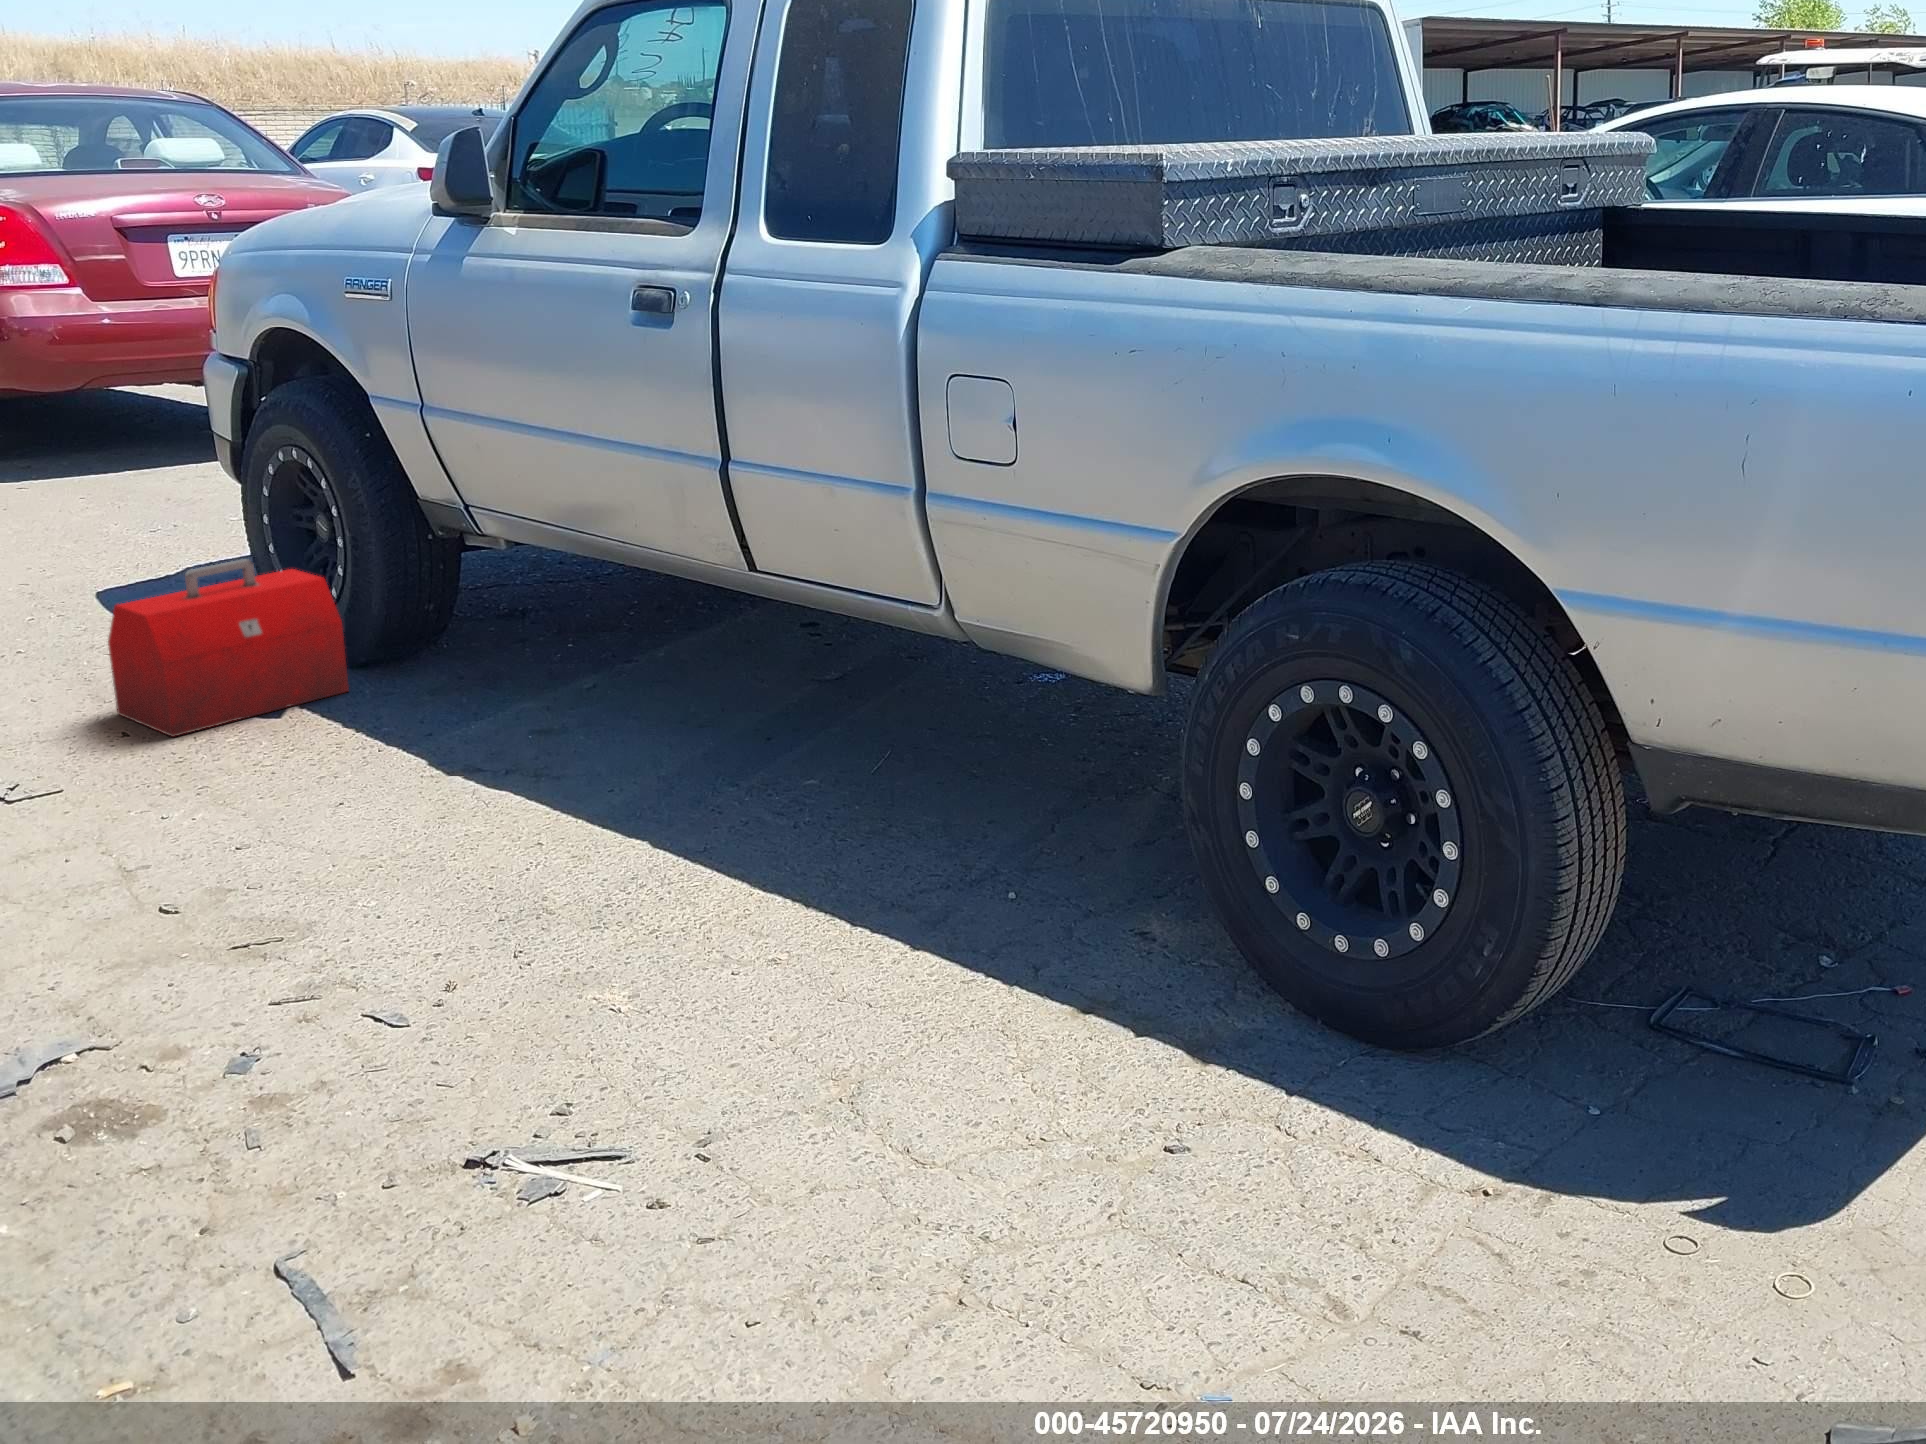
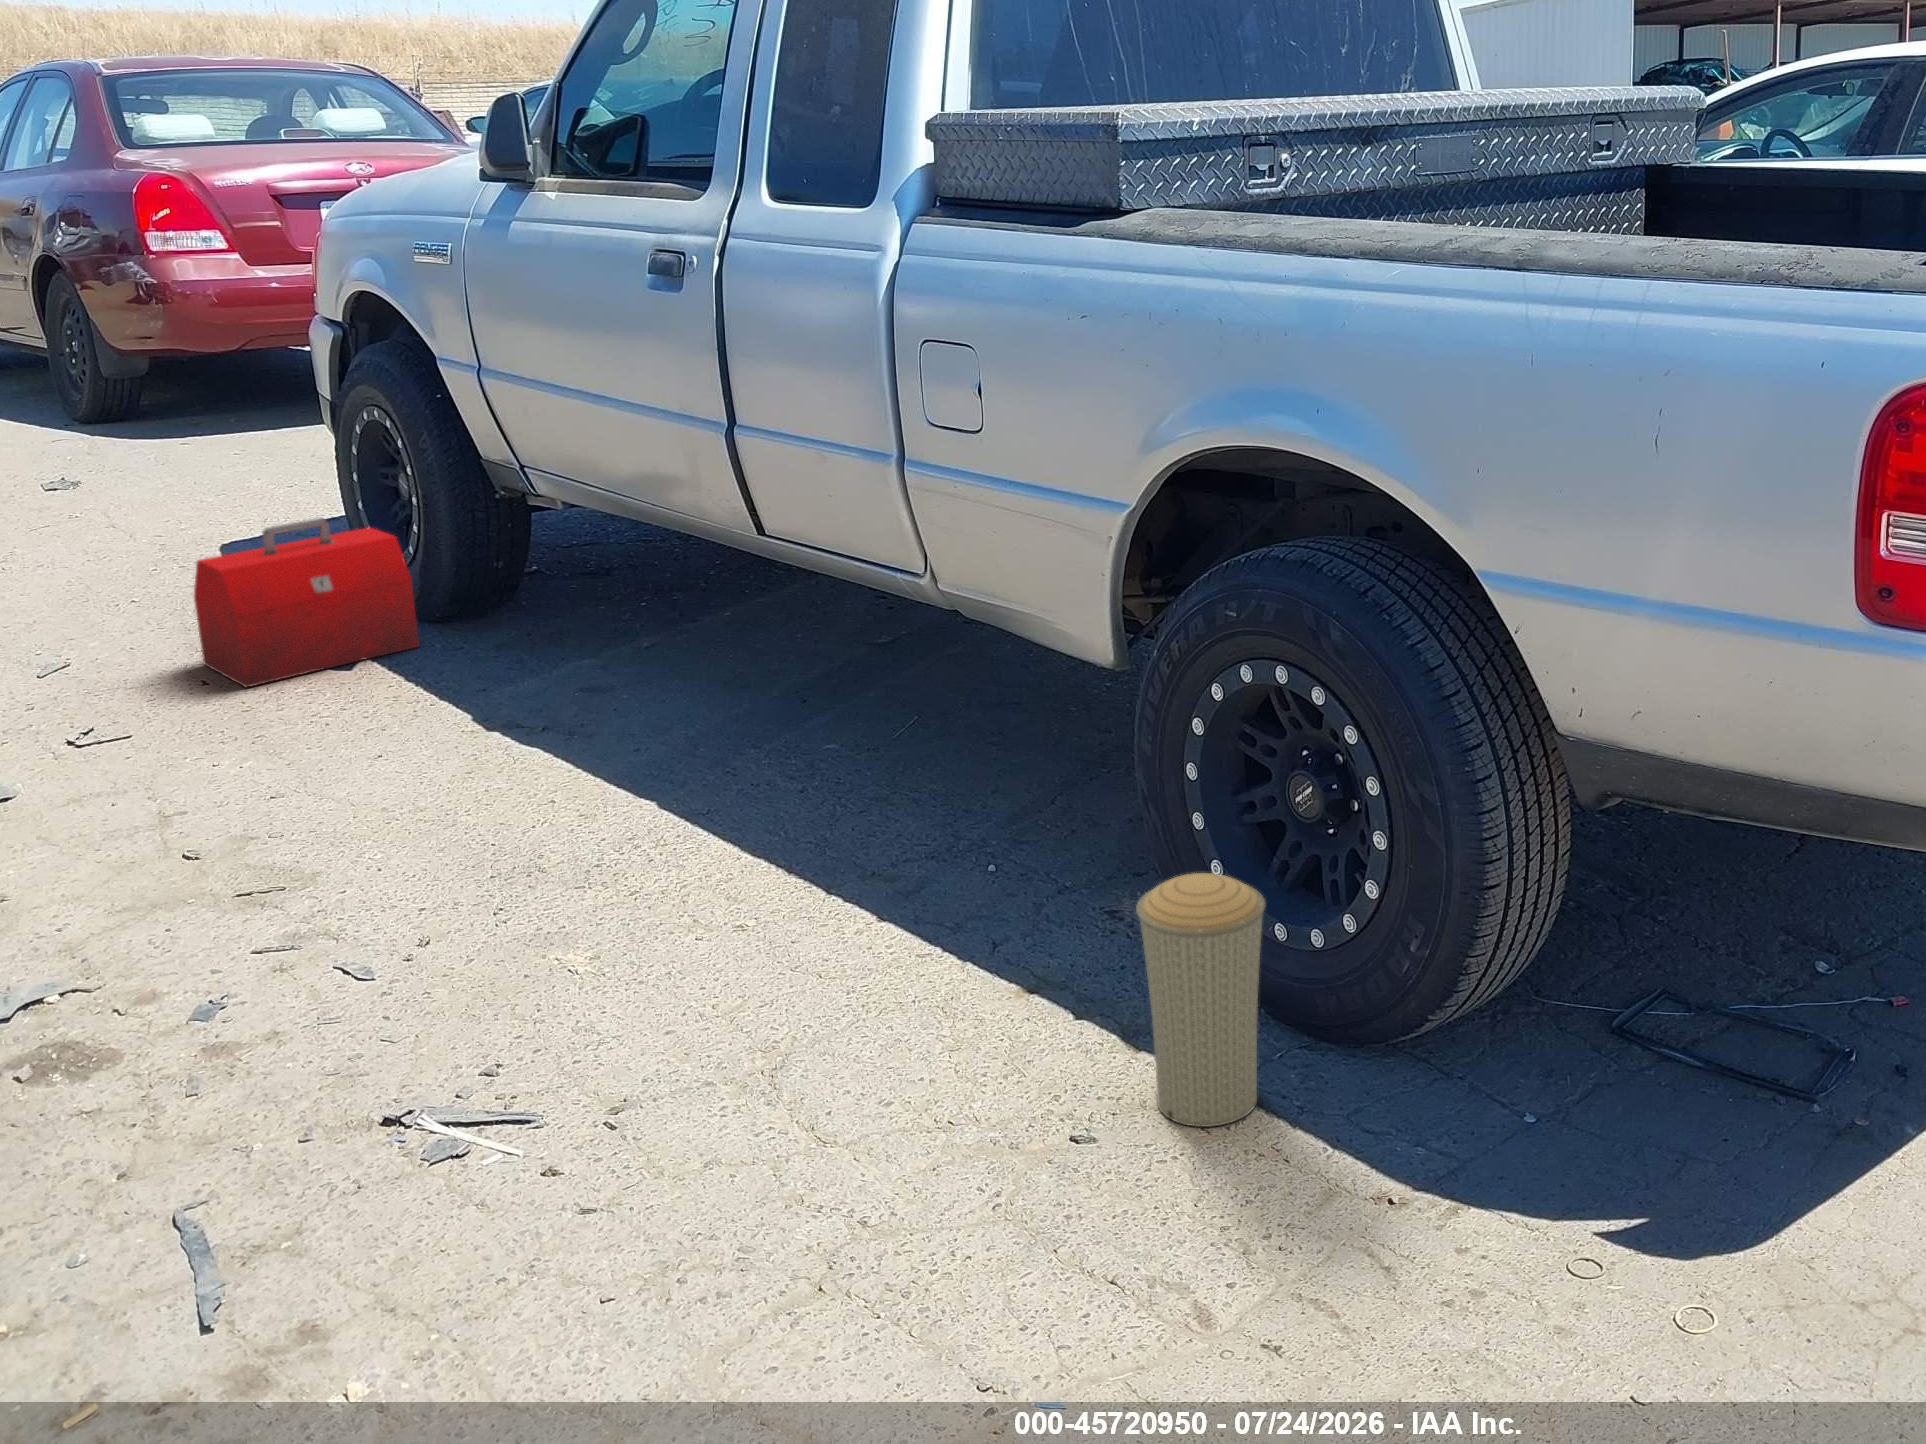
trash can: none [1225,888,1349,1132] -> present [1136,873,1265,1127]

